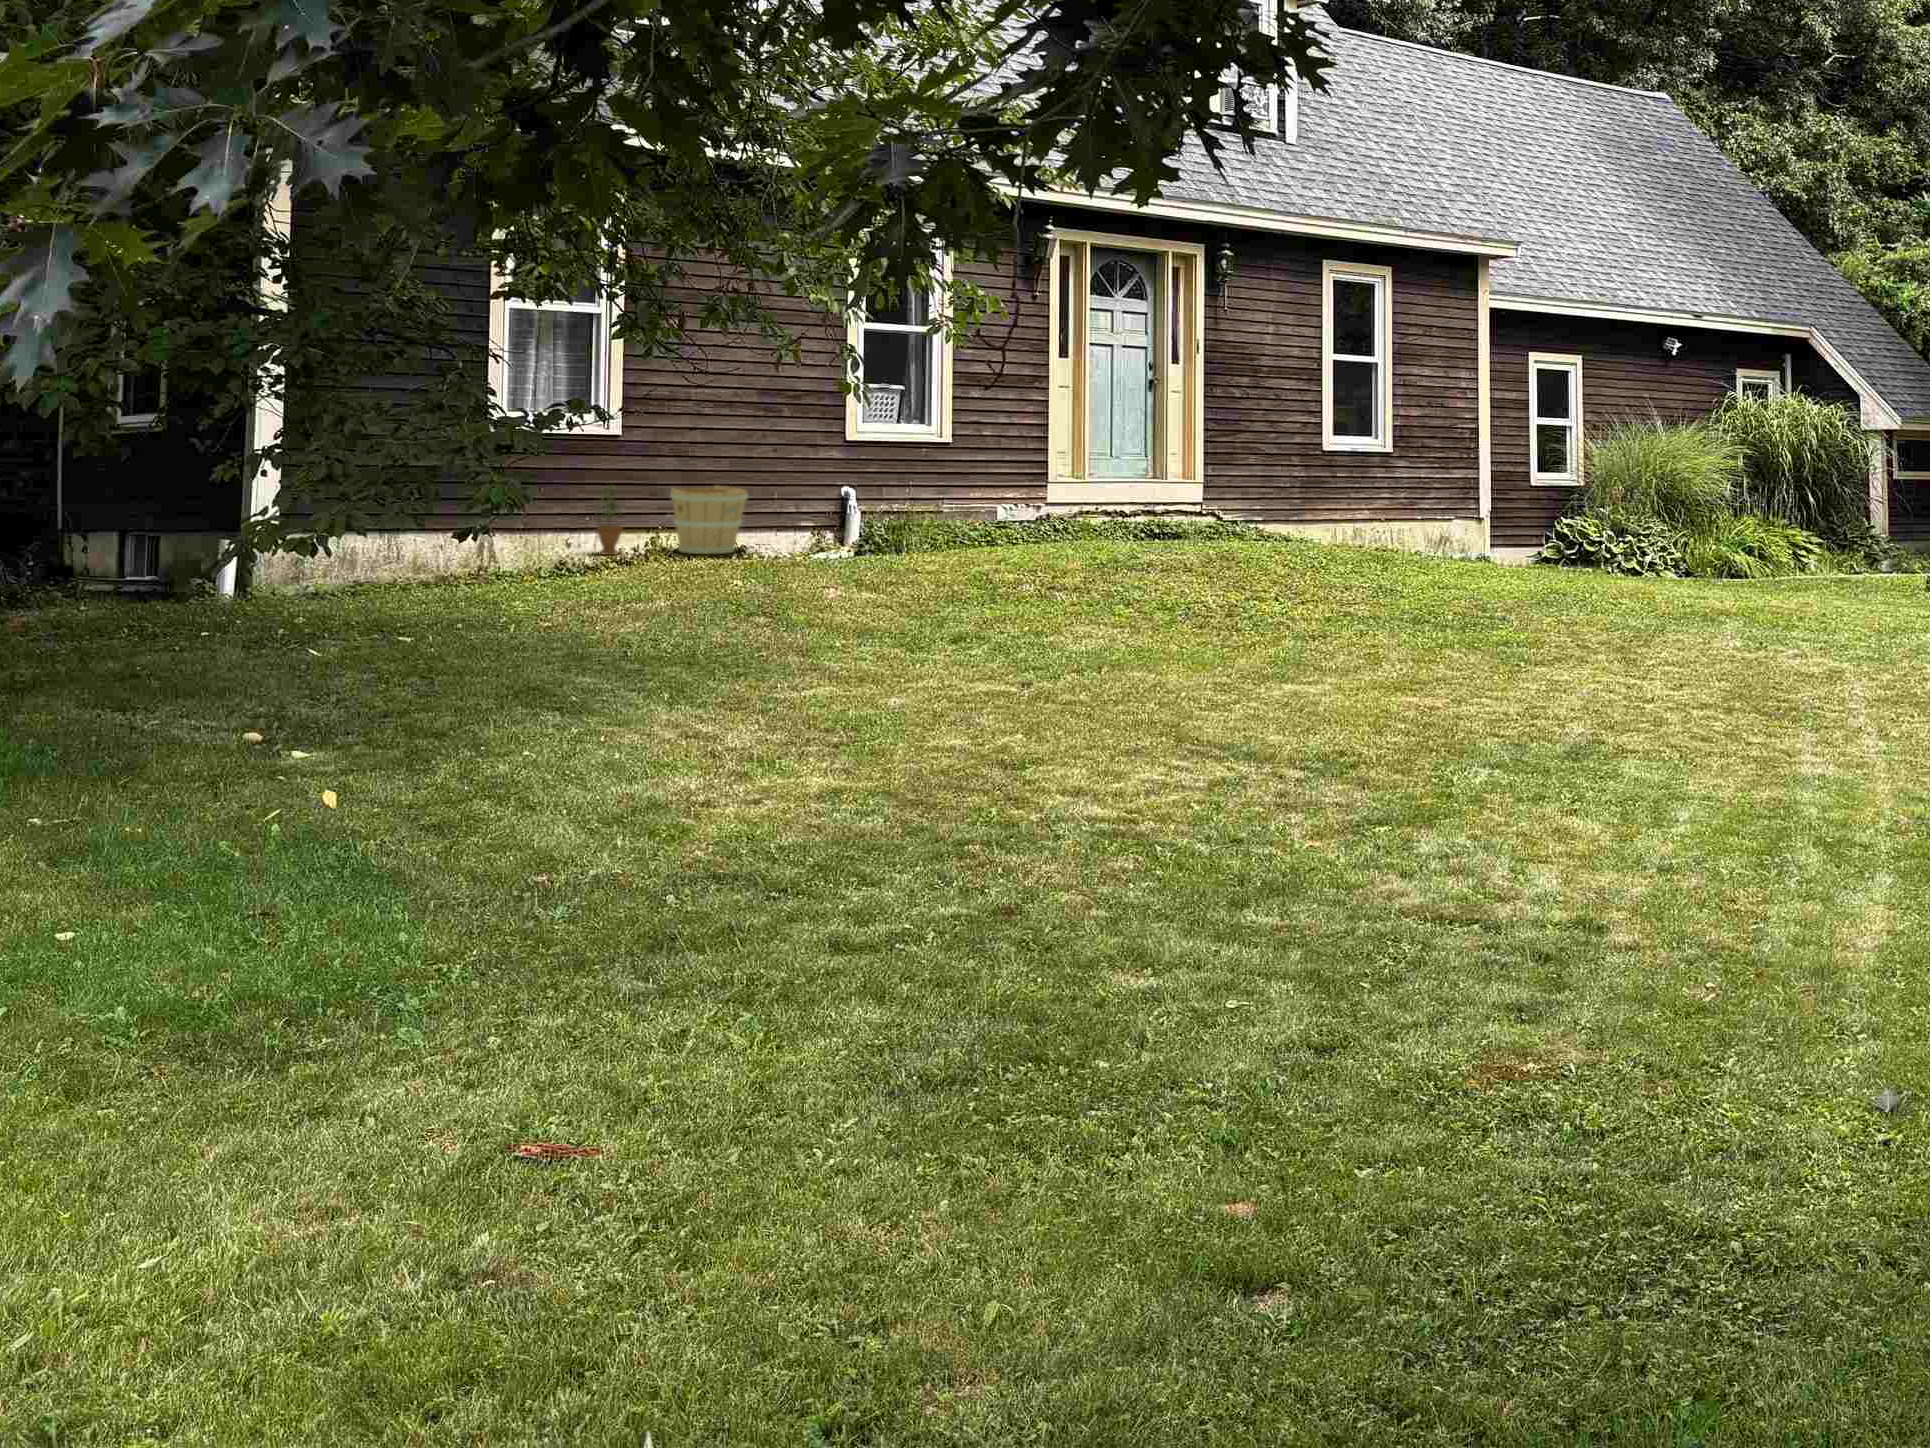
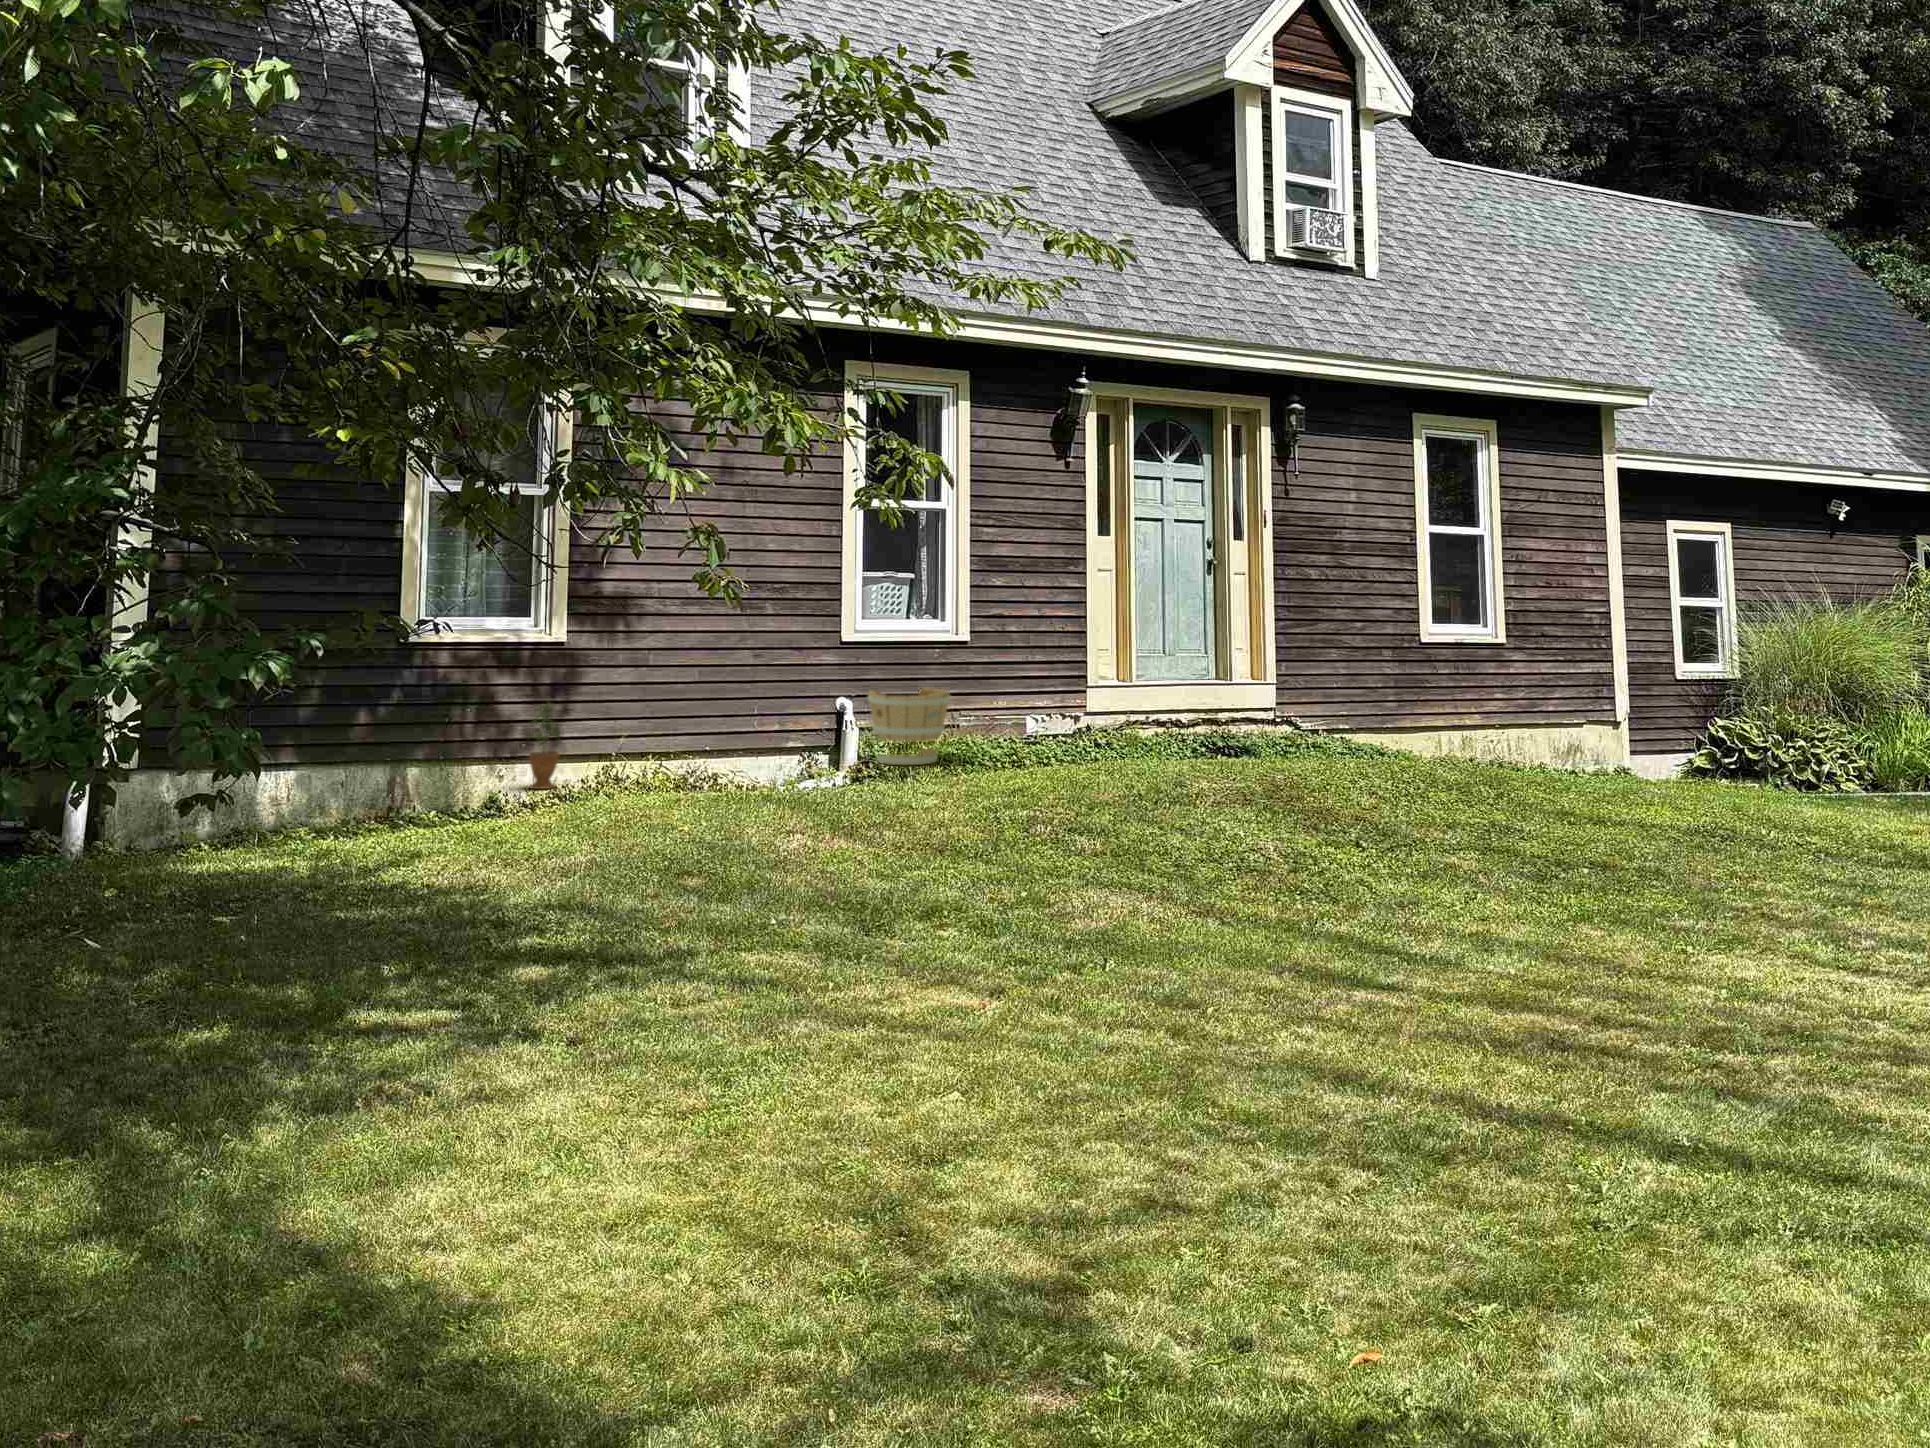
wooden bucket: present [670,486,748,554] -> present [868,687,951,765]

